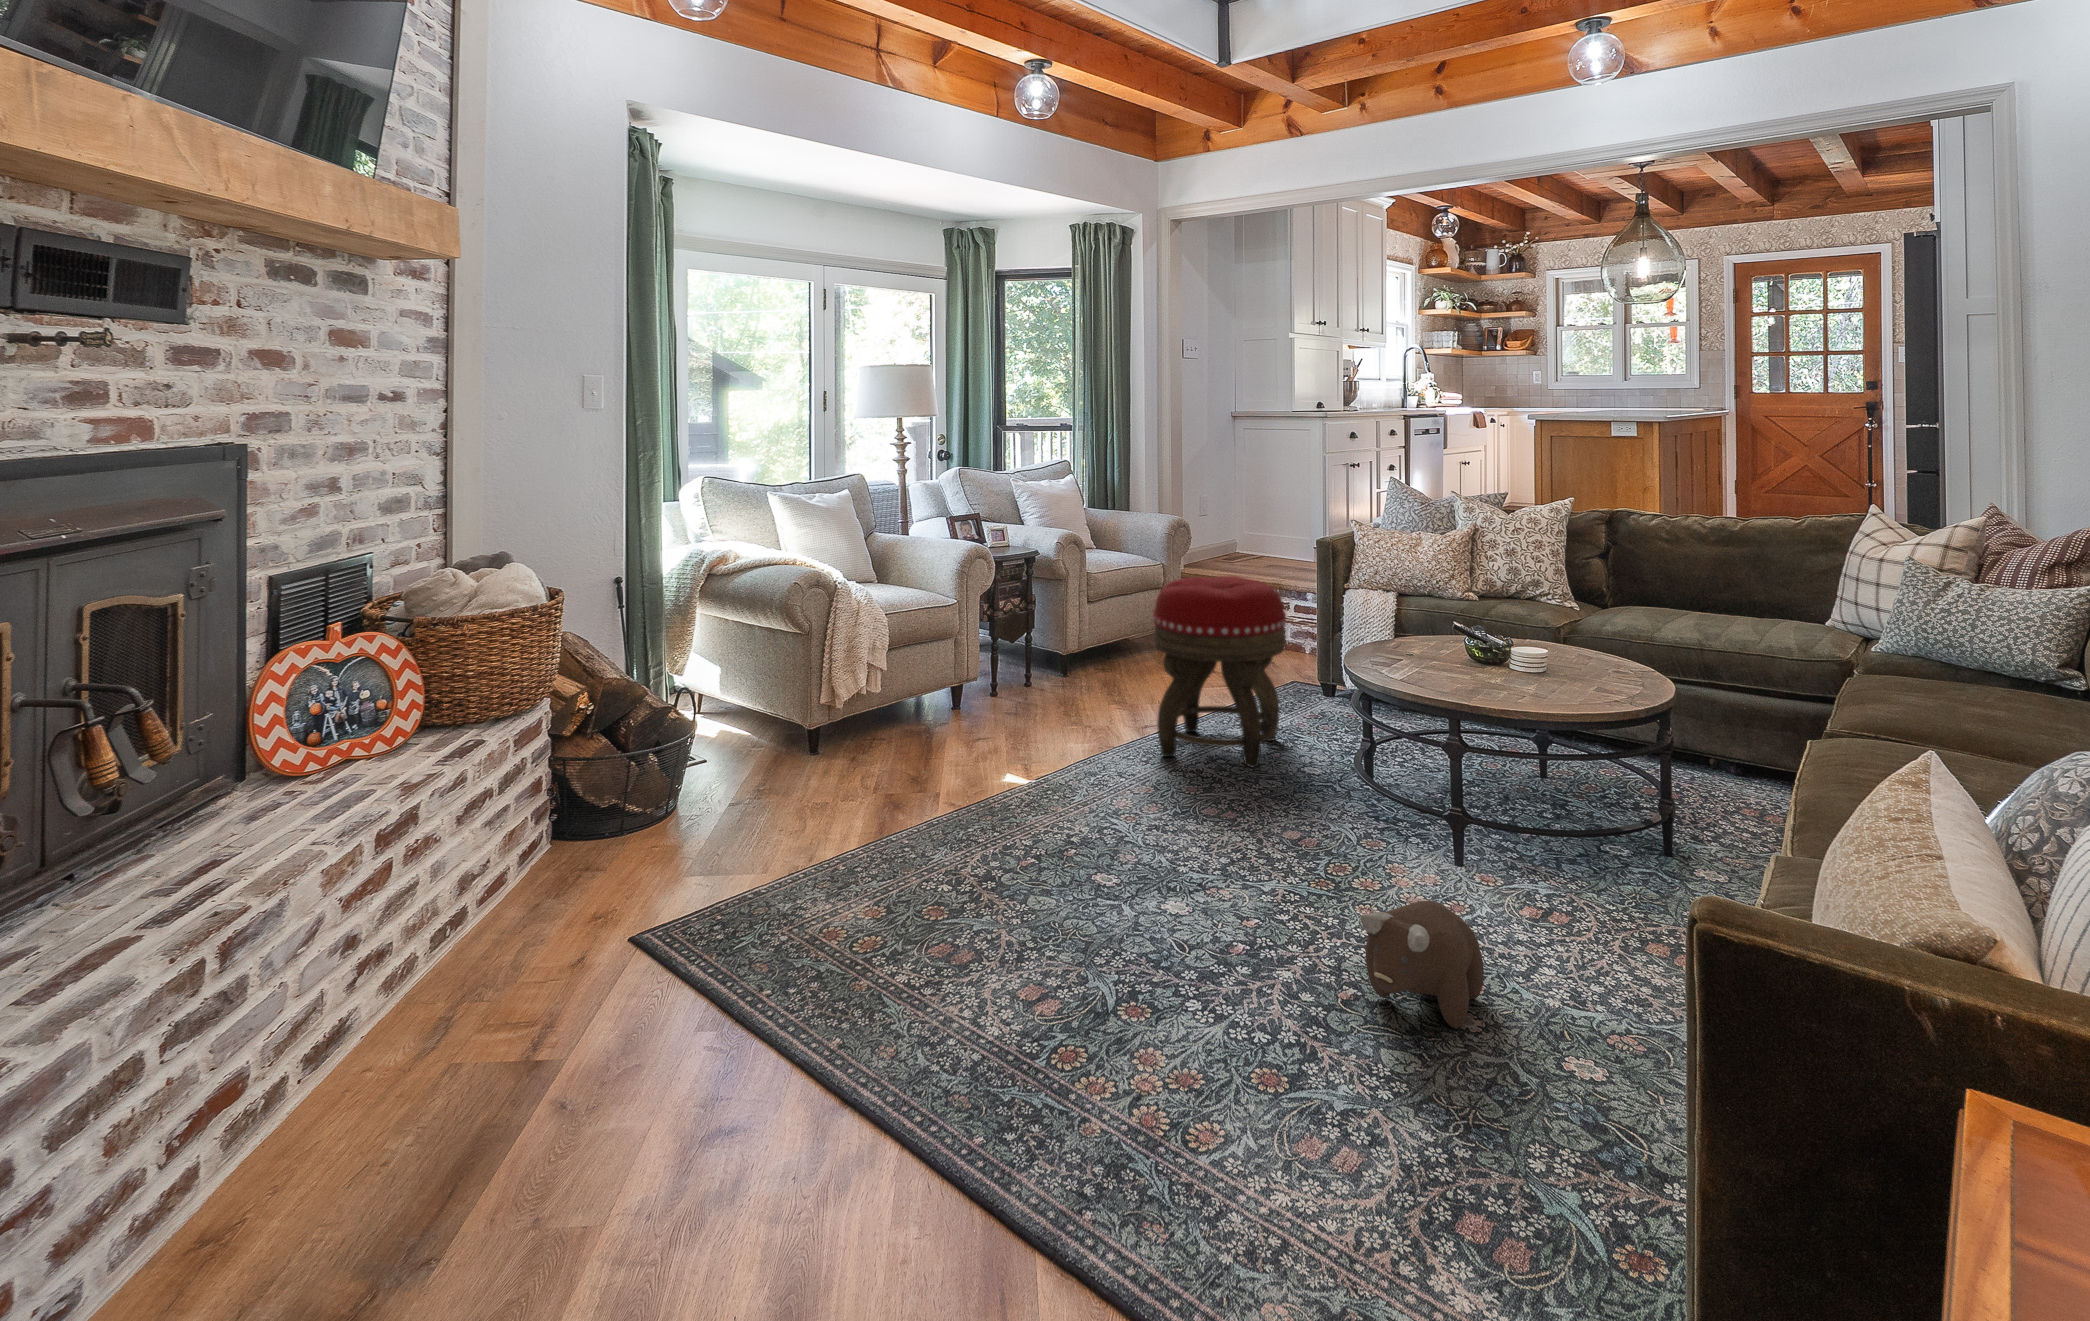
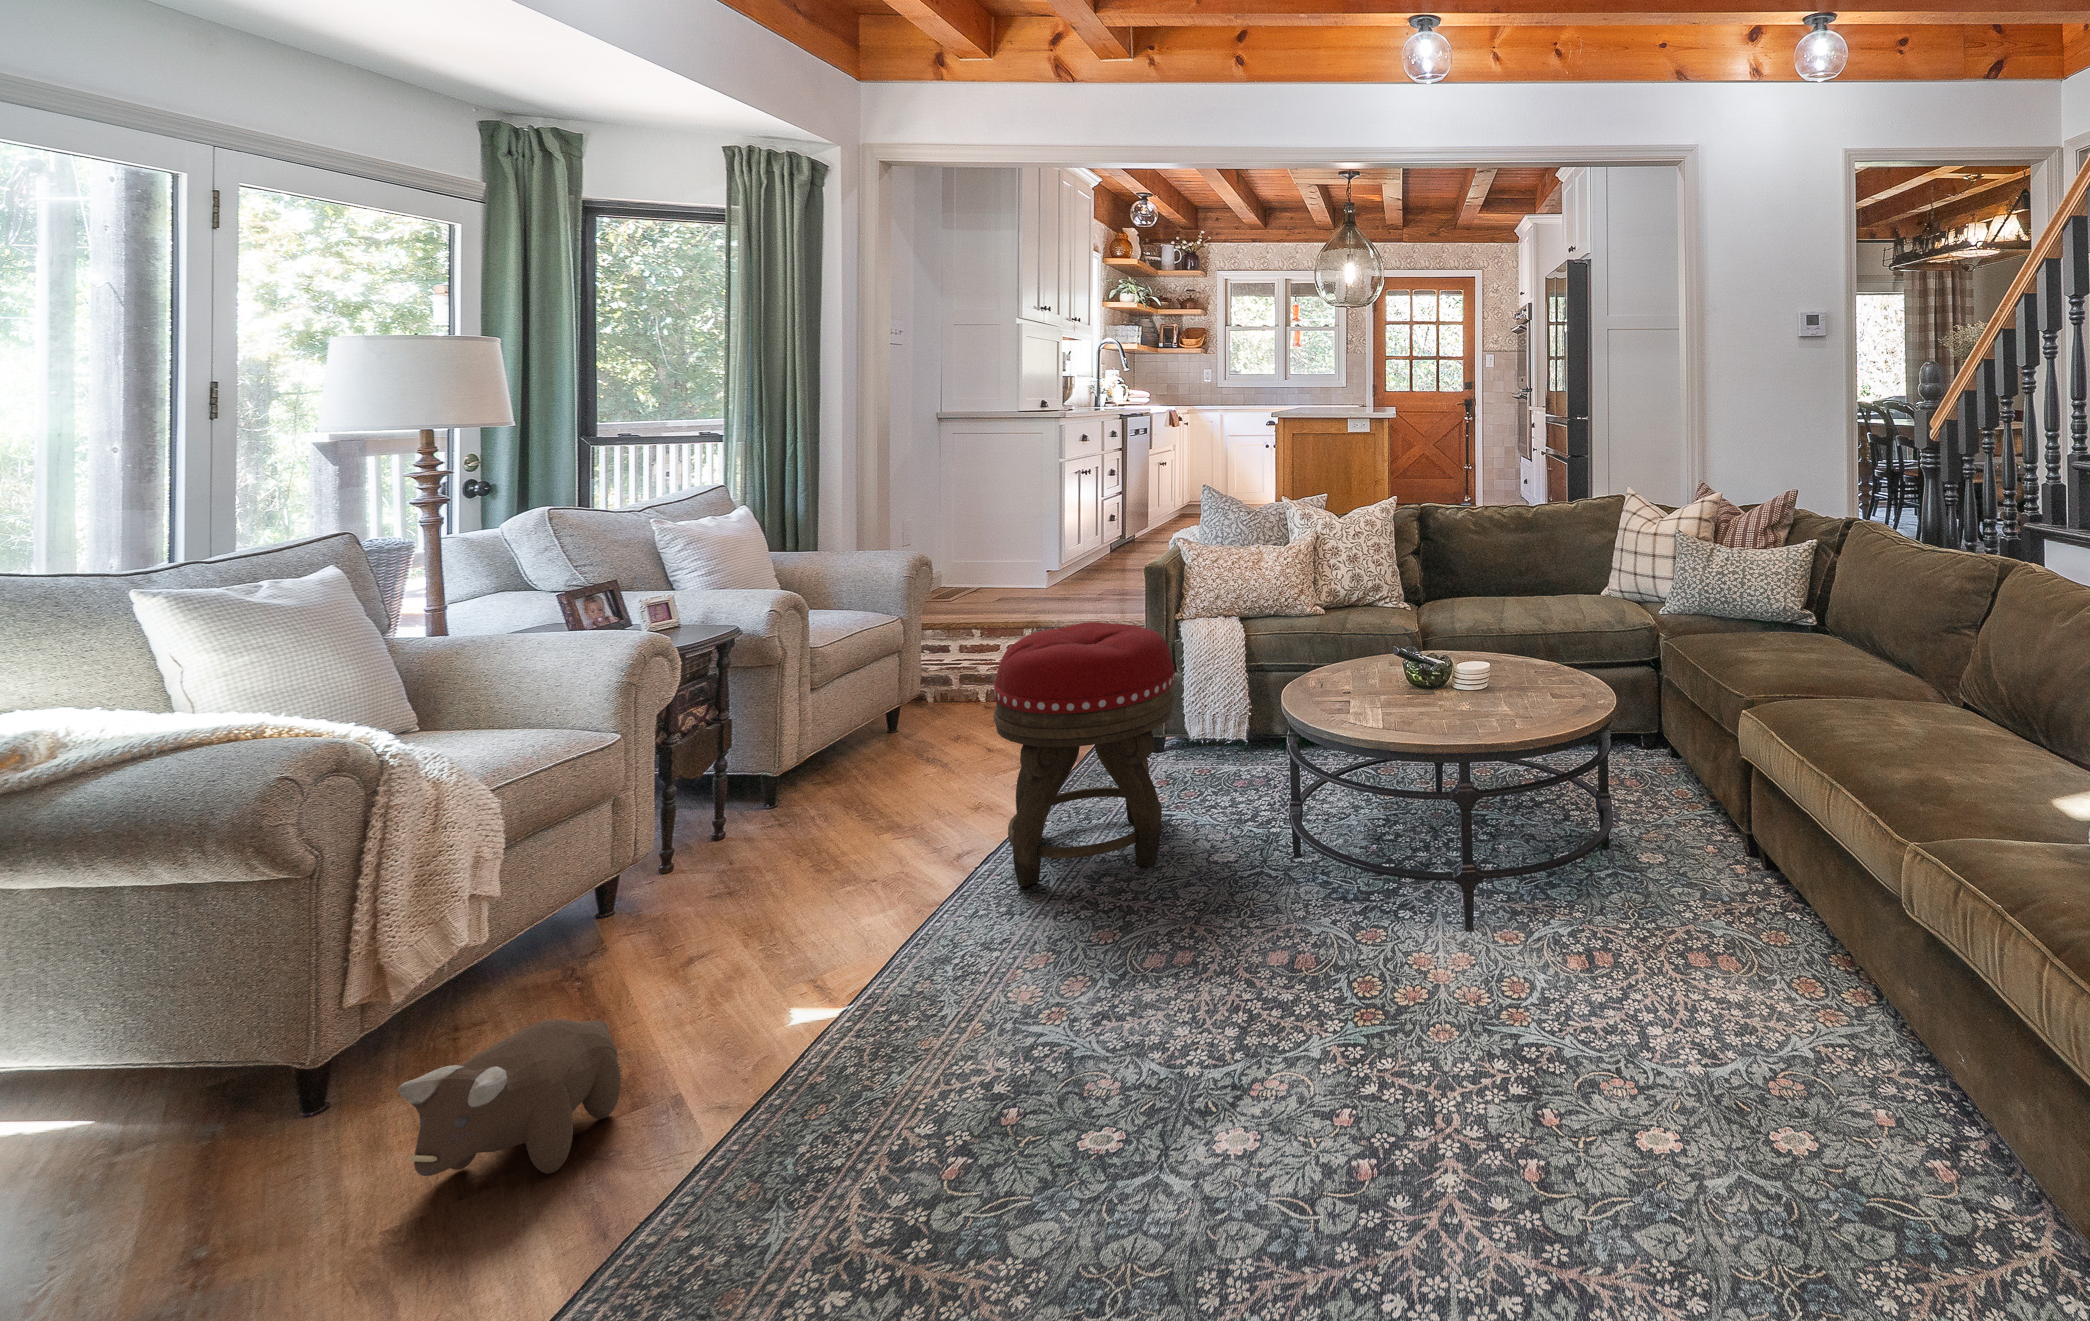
plush toy: present [1360,900,1484,1028] -> present [398,1019,621,1176]

